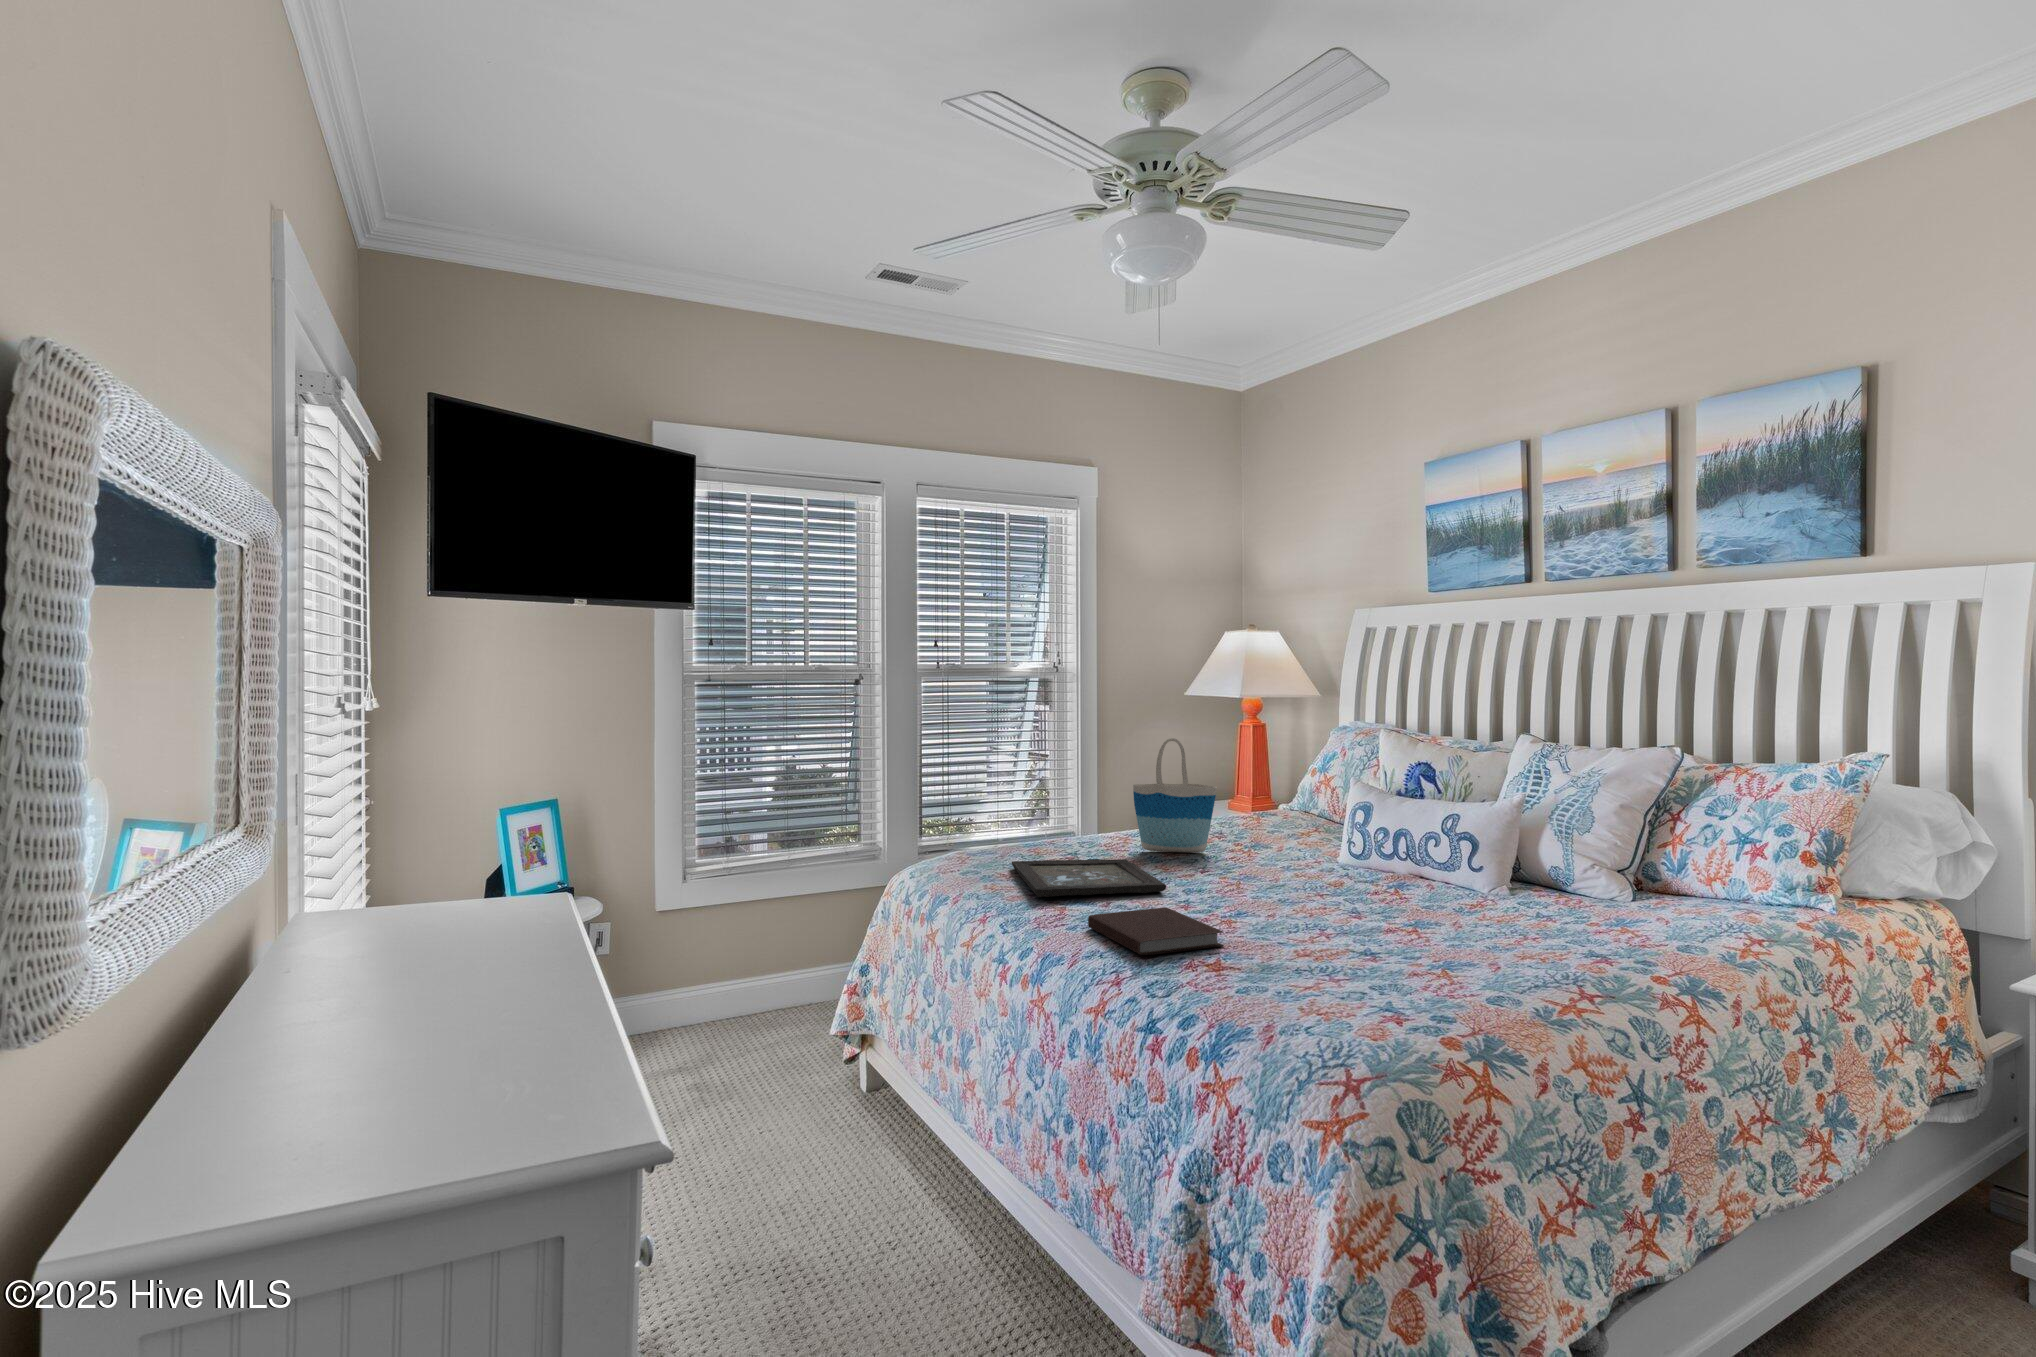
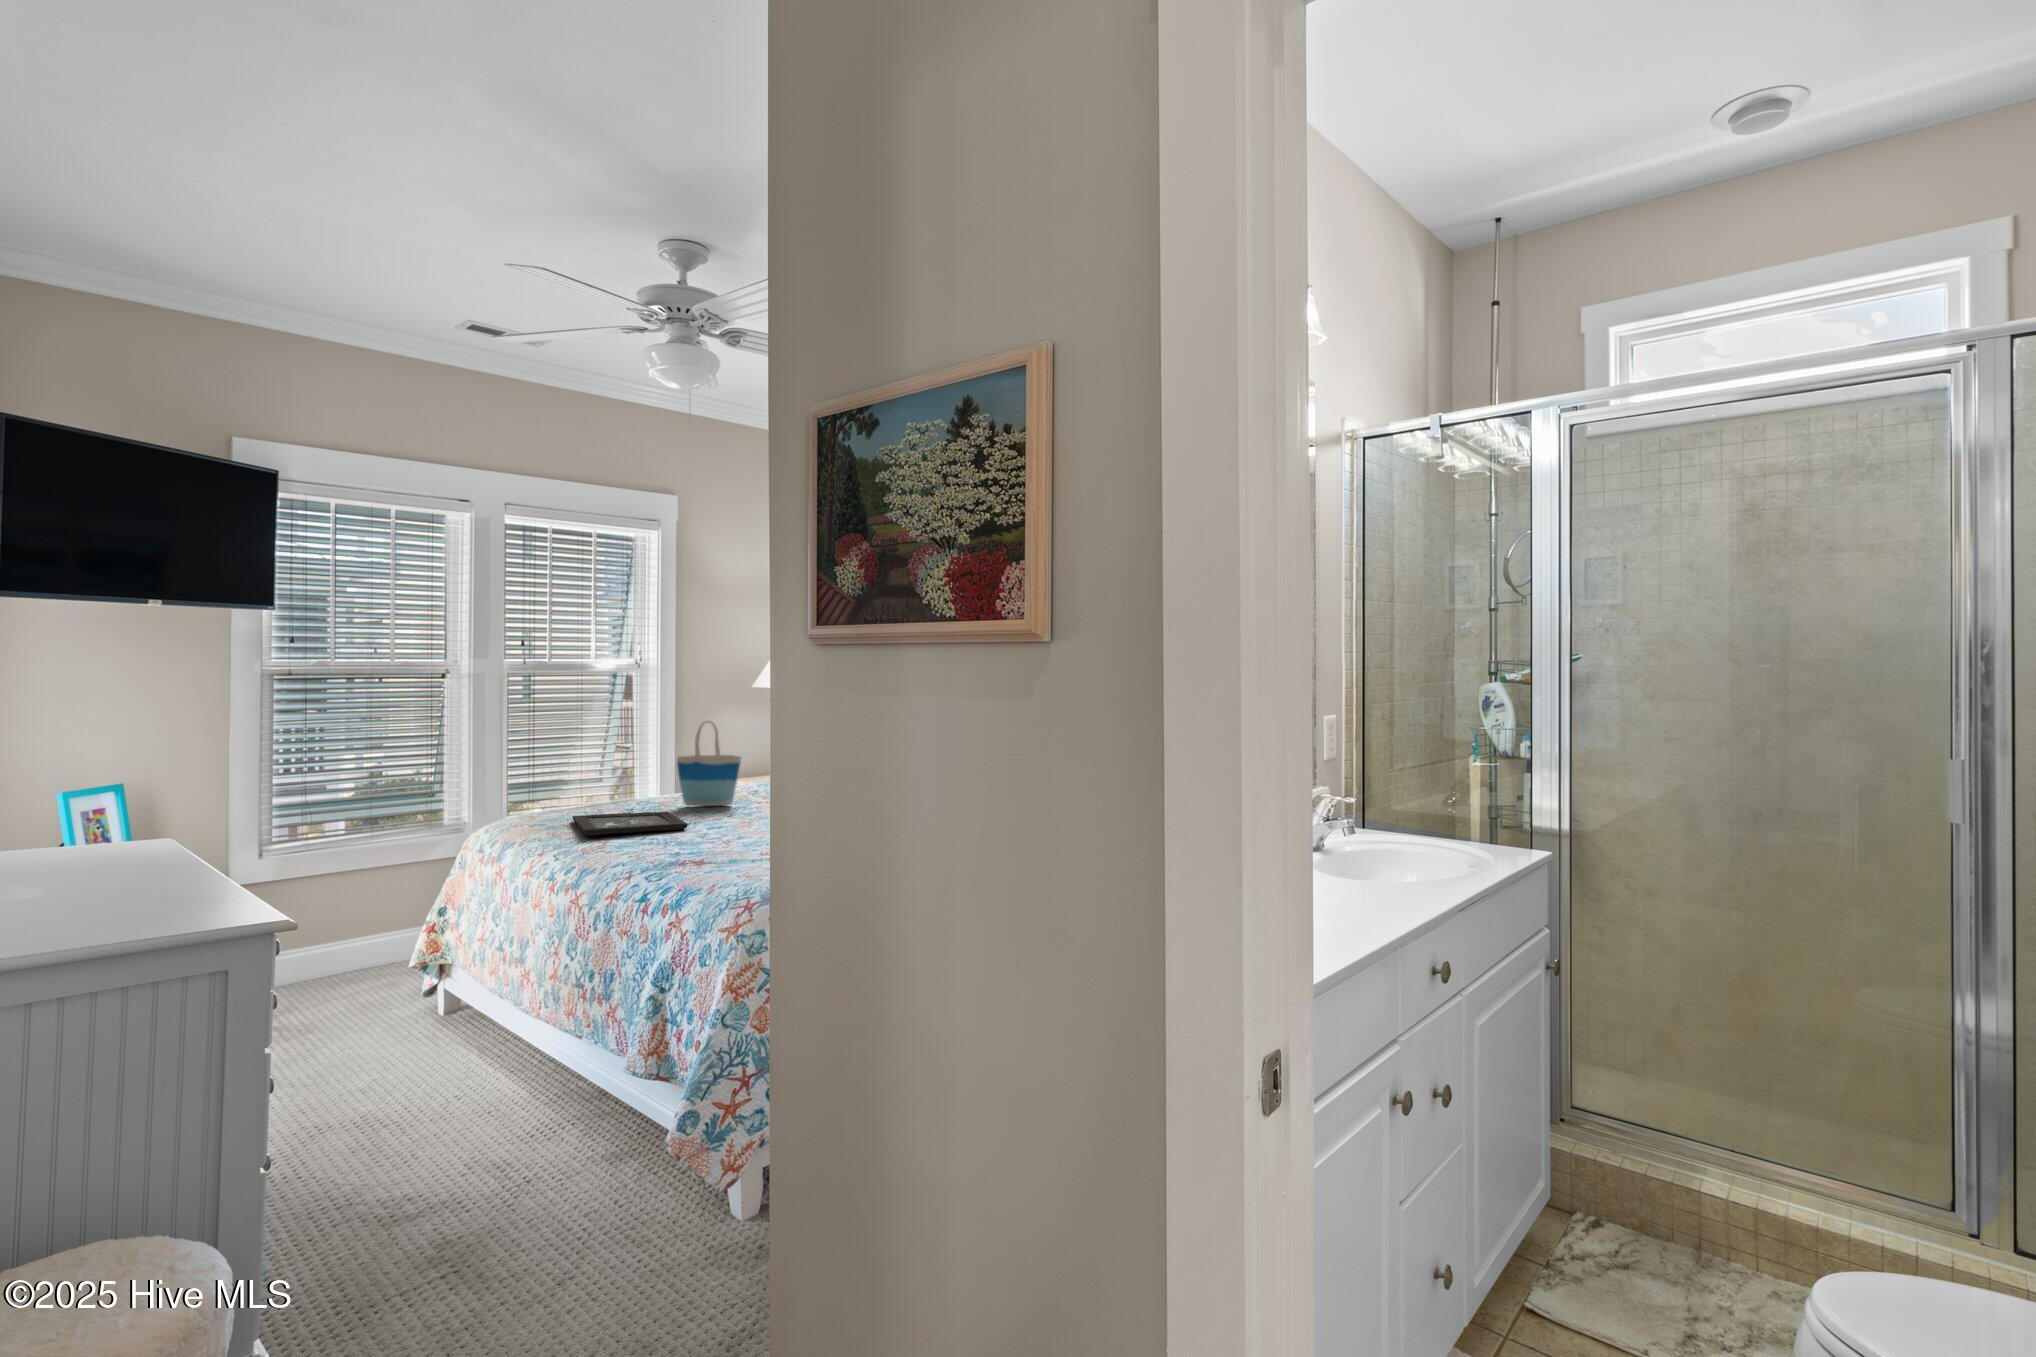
notebook: present [1088,907,1224,955] -> none [619,836,712,862]

